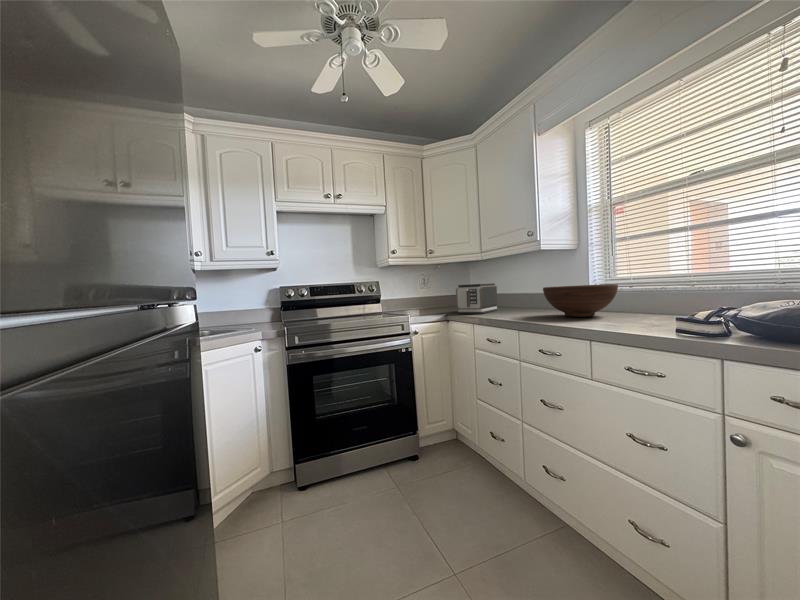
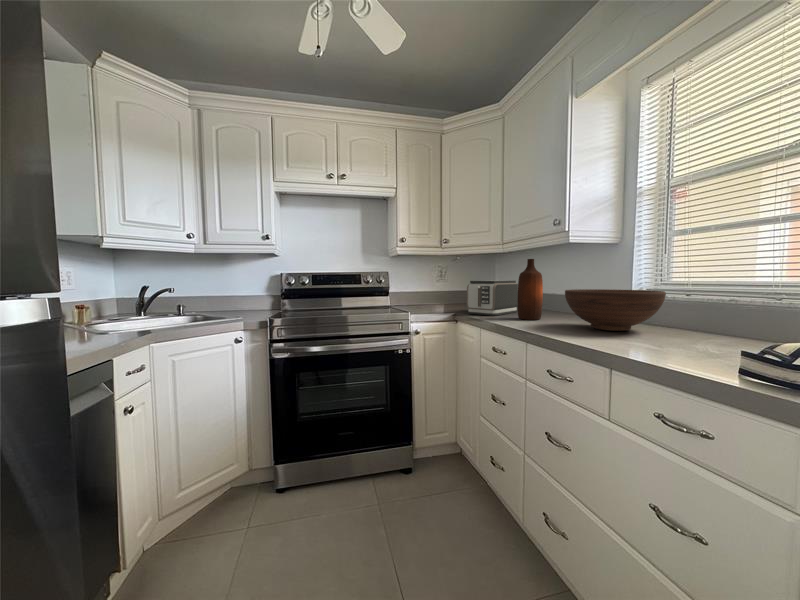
bottle: none [502,264,522,315] -> present [518,259,543,320]

